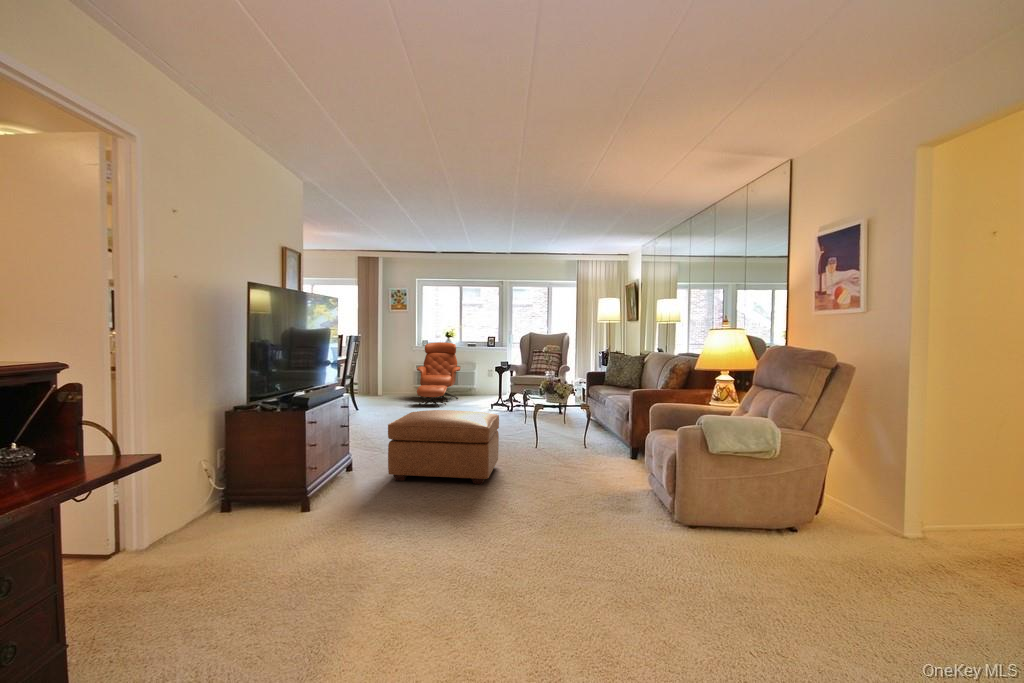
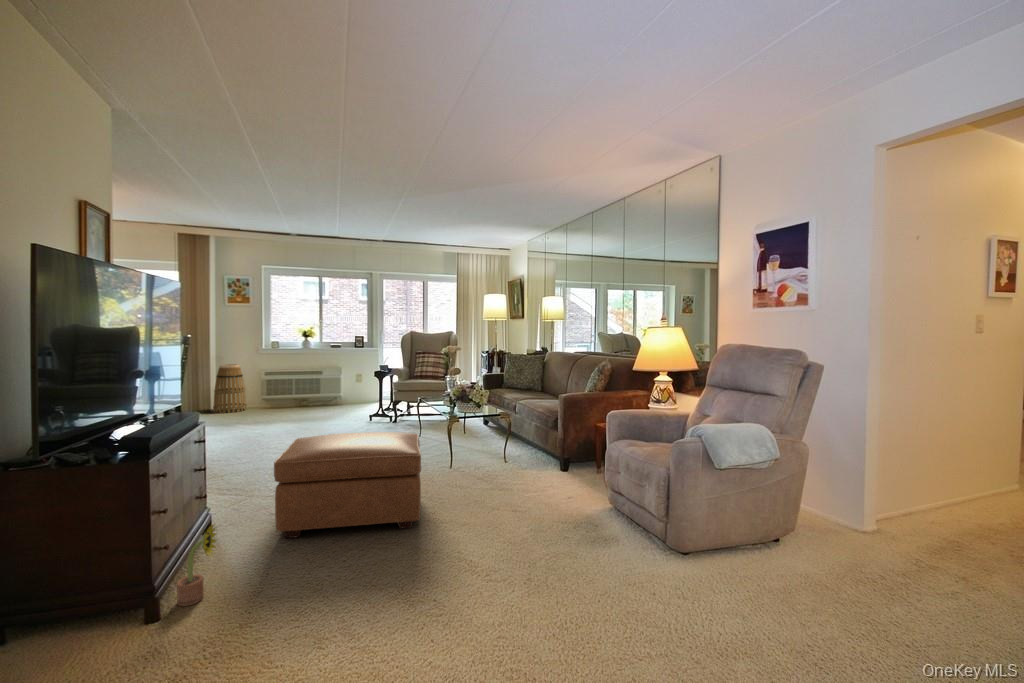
lounge chair: present [417,342,460,407] -> none [268,343,325,422]
basket: none [378,359,402,398] -> present [213,364,247,413]
decorative plant: none [322,456,347,507] -> present [177,524,217,606]

